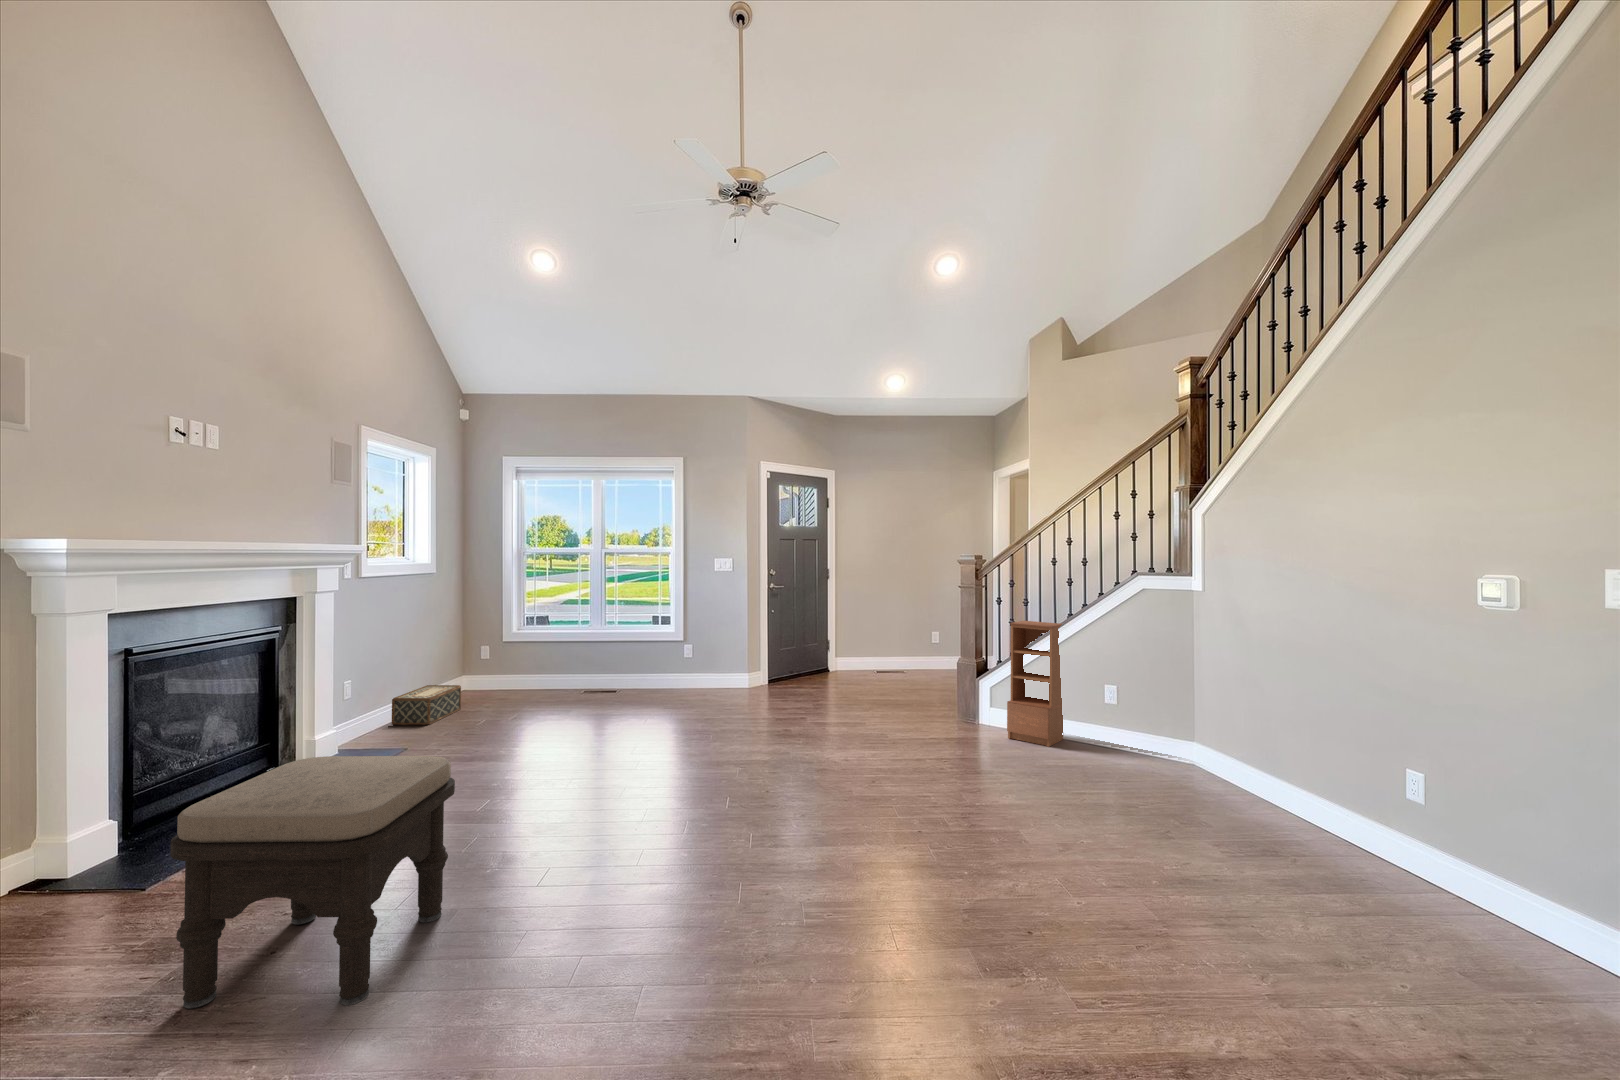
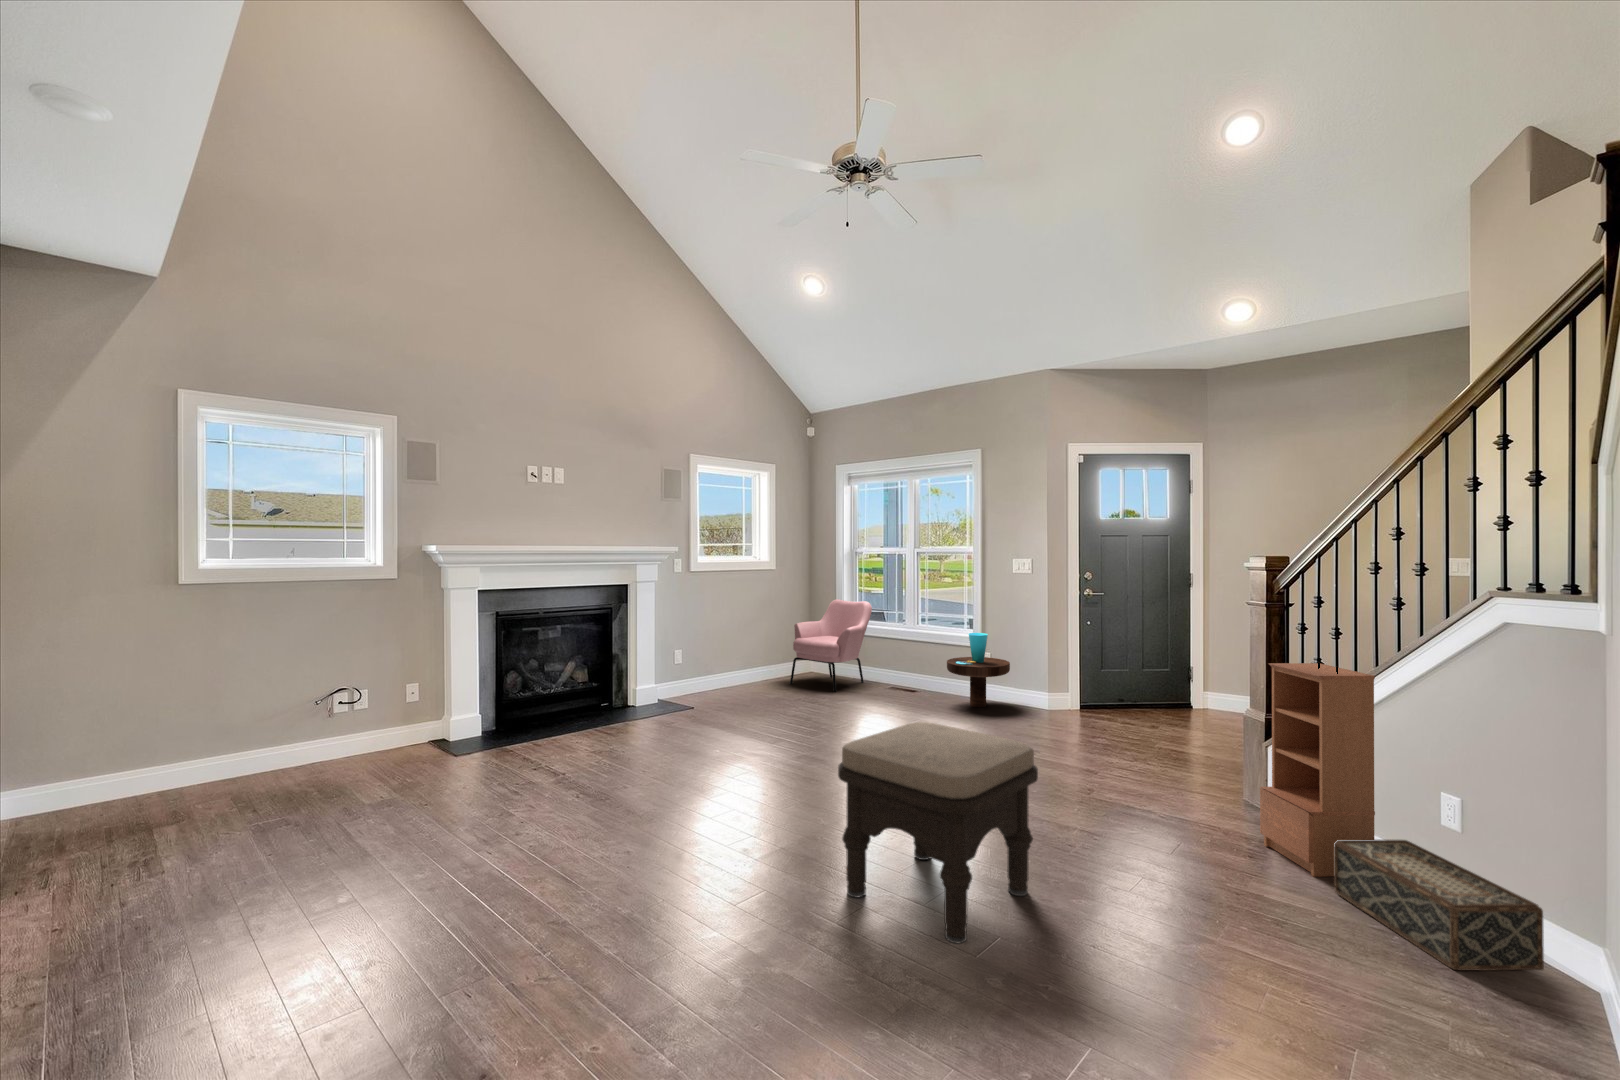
armchair: none [469,605,558,705] -> present [790,599,872,692]
side table: none [666,627,722,695] -> present [947,633,1010,707]
woven basket: present [392,685,461,725] -> present [1334,840,1544,971]
ottoman: present [170,756,455,1008] -> present [838,722,1038,943]

